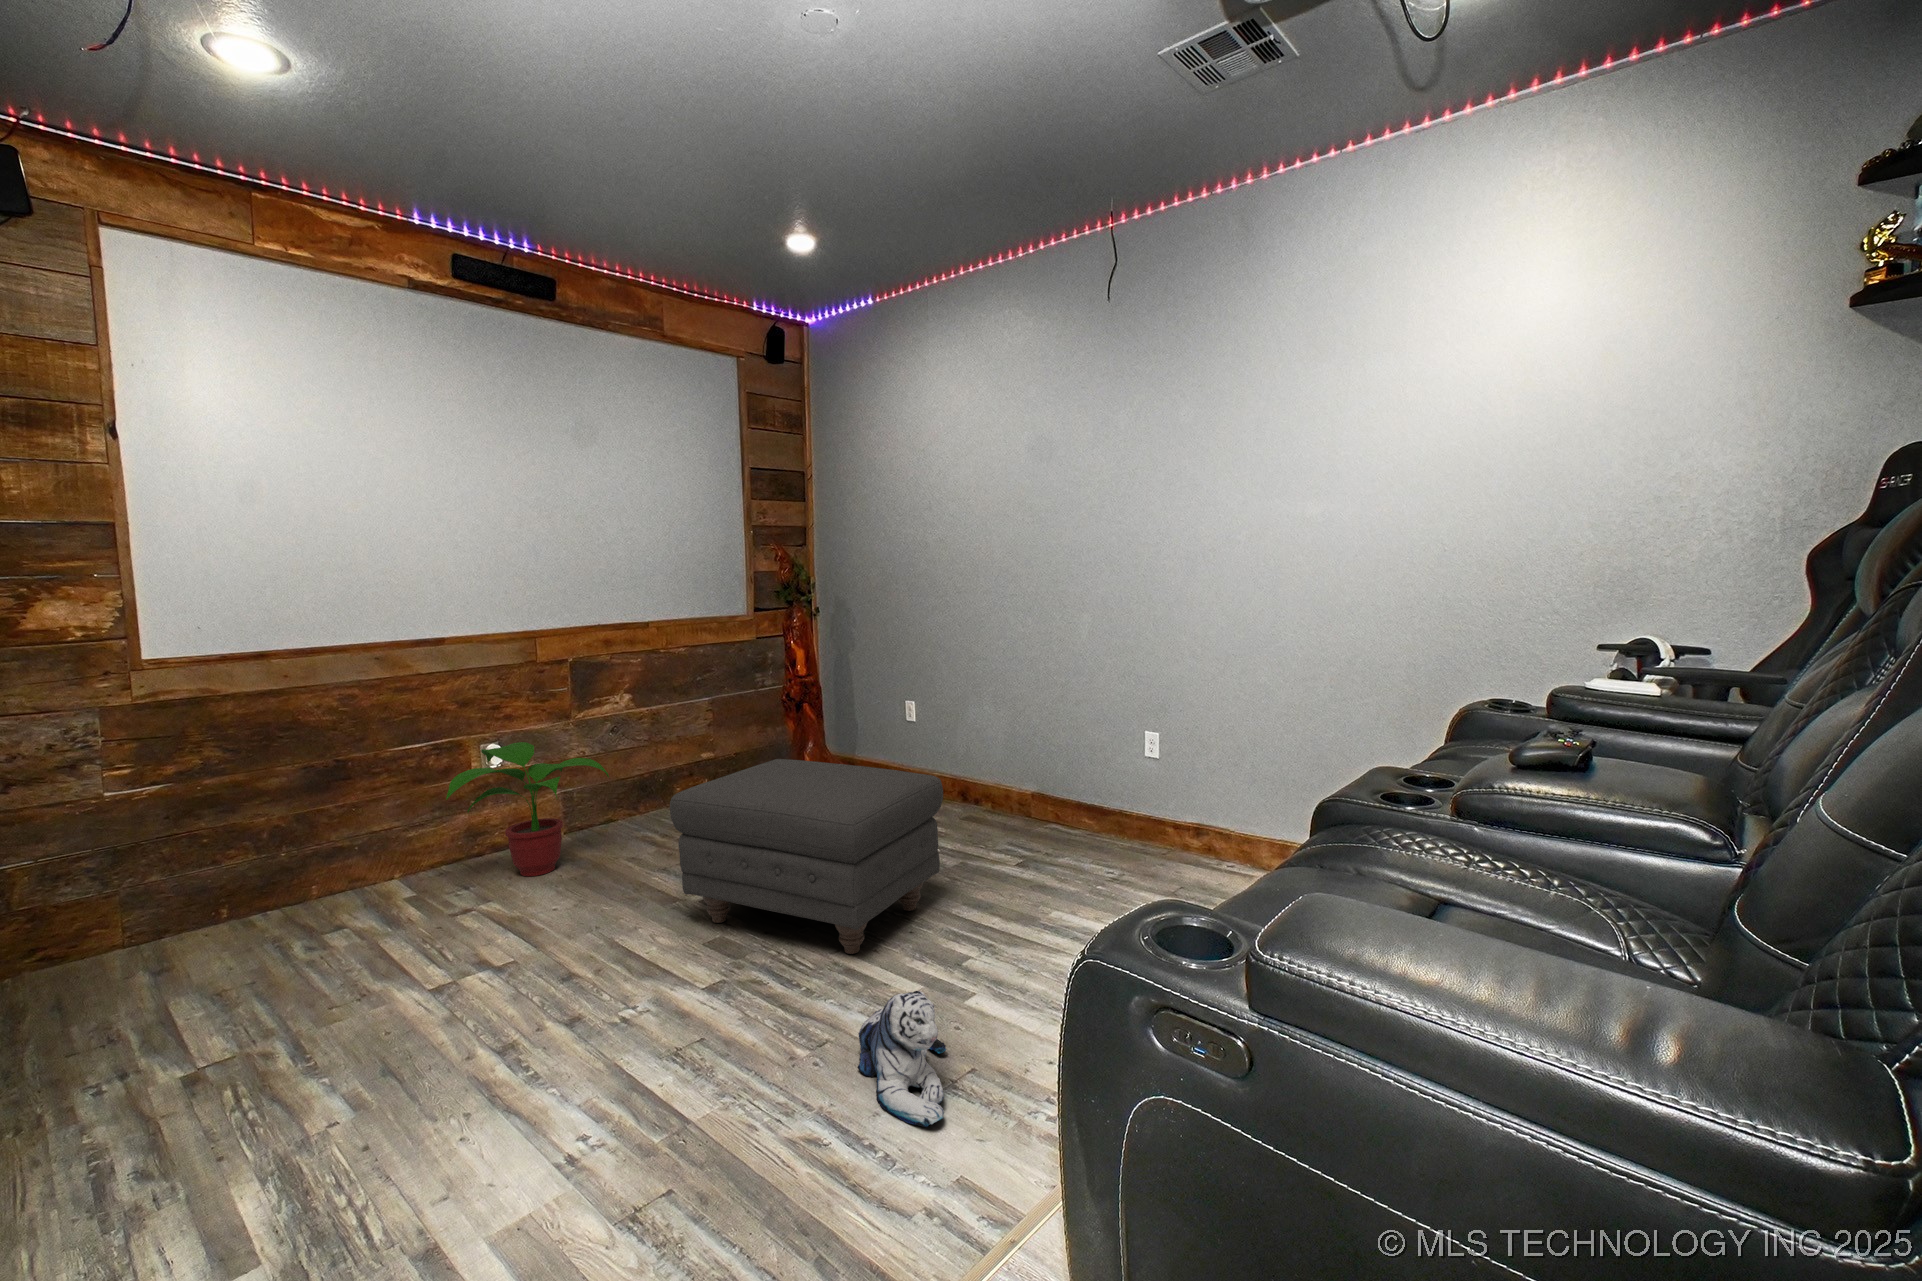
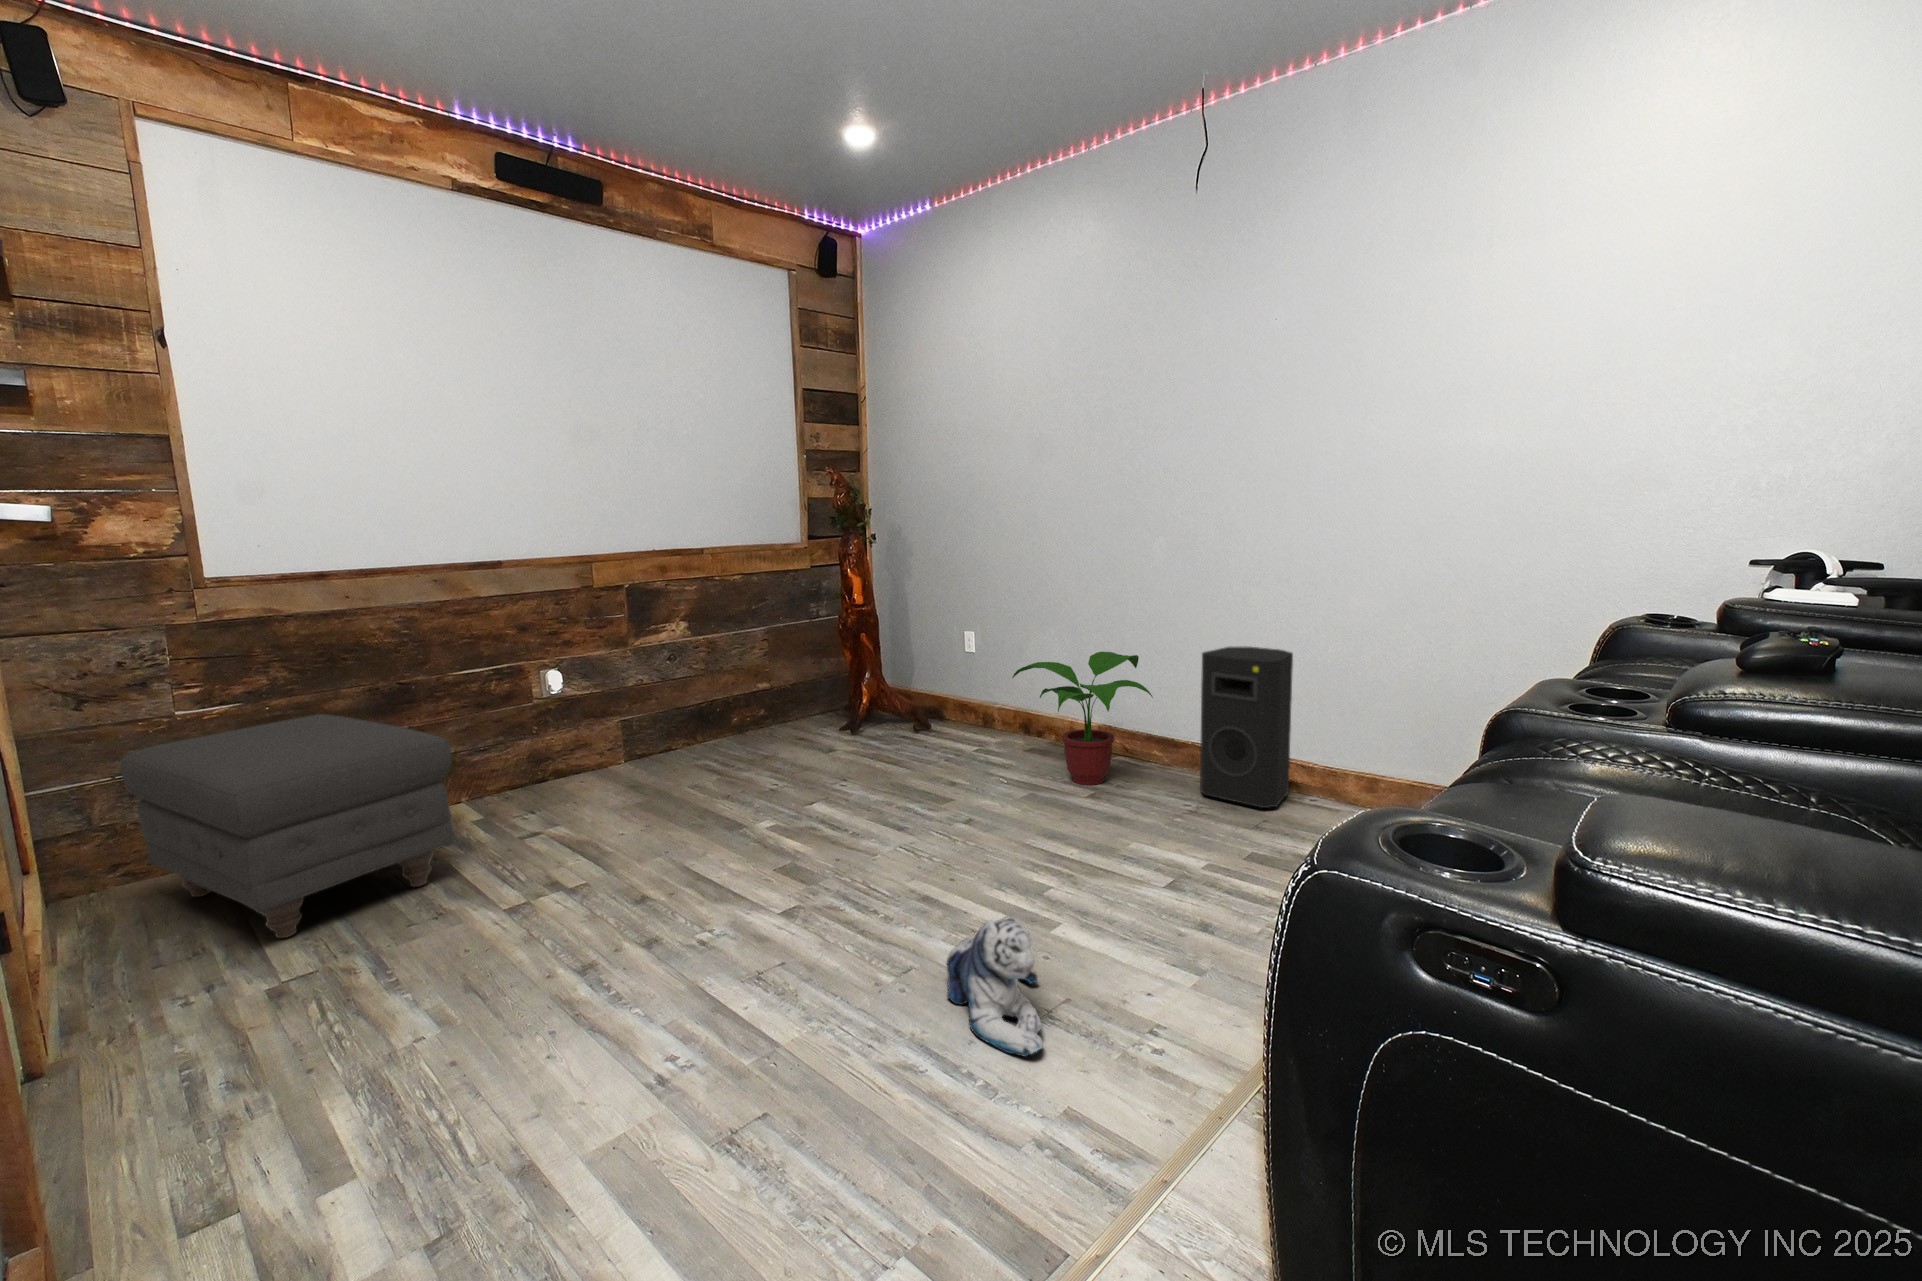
speaker: none [1120,718,1204,873] -> present [1200,647,1293,808]
potted plant: present [446,742,609,876] -> present [1012,652,1153,785]
ottoman: present [670,759,943,954] -> present [121,714,454,938]

